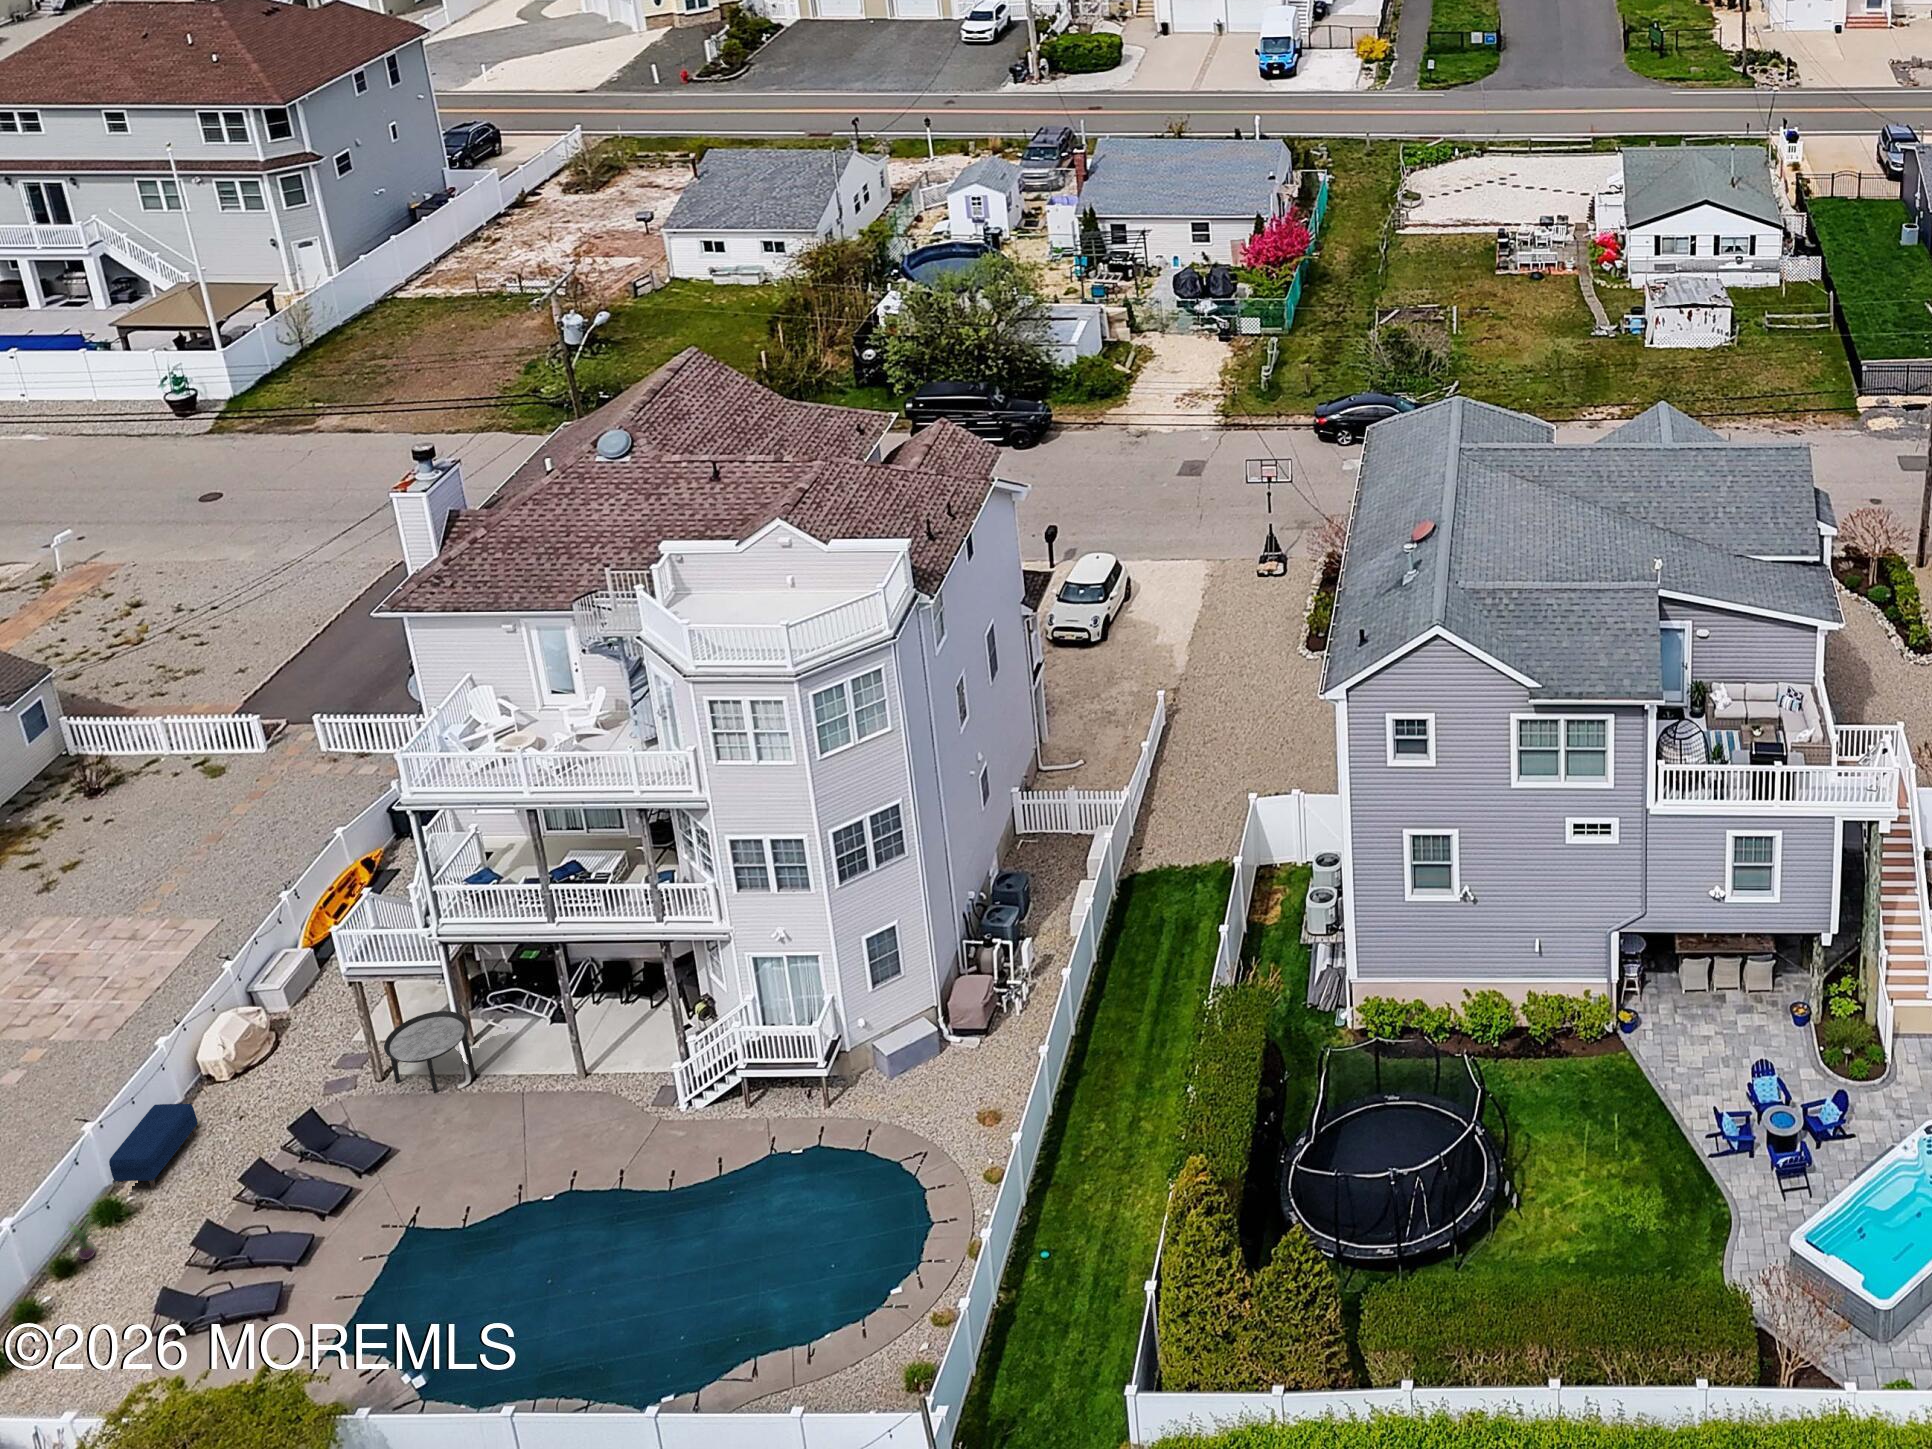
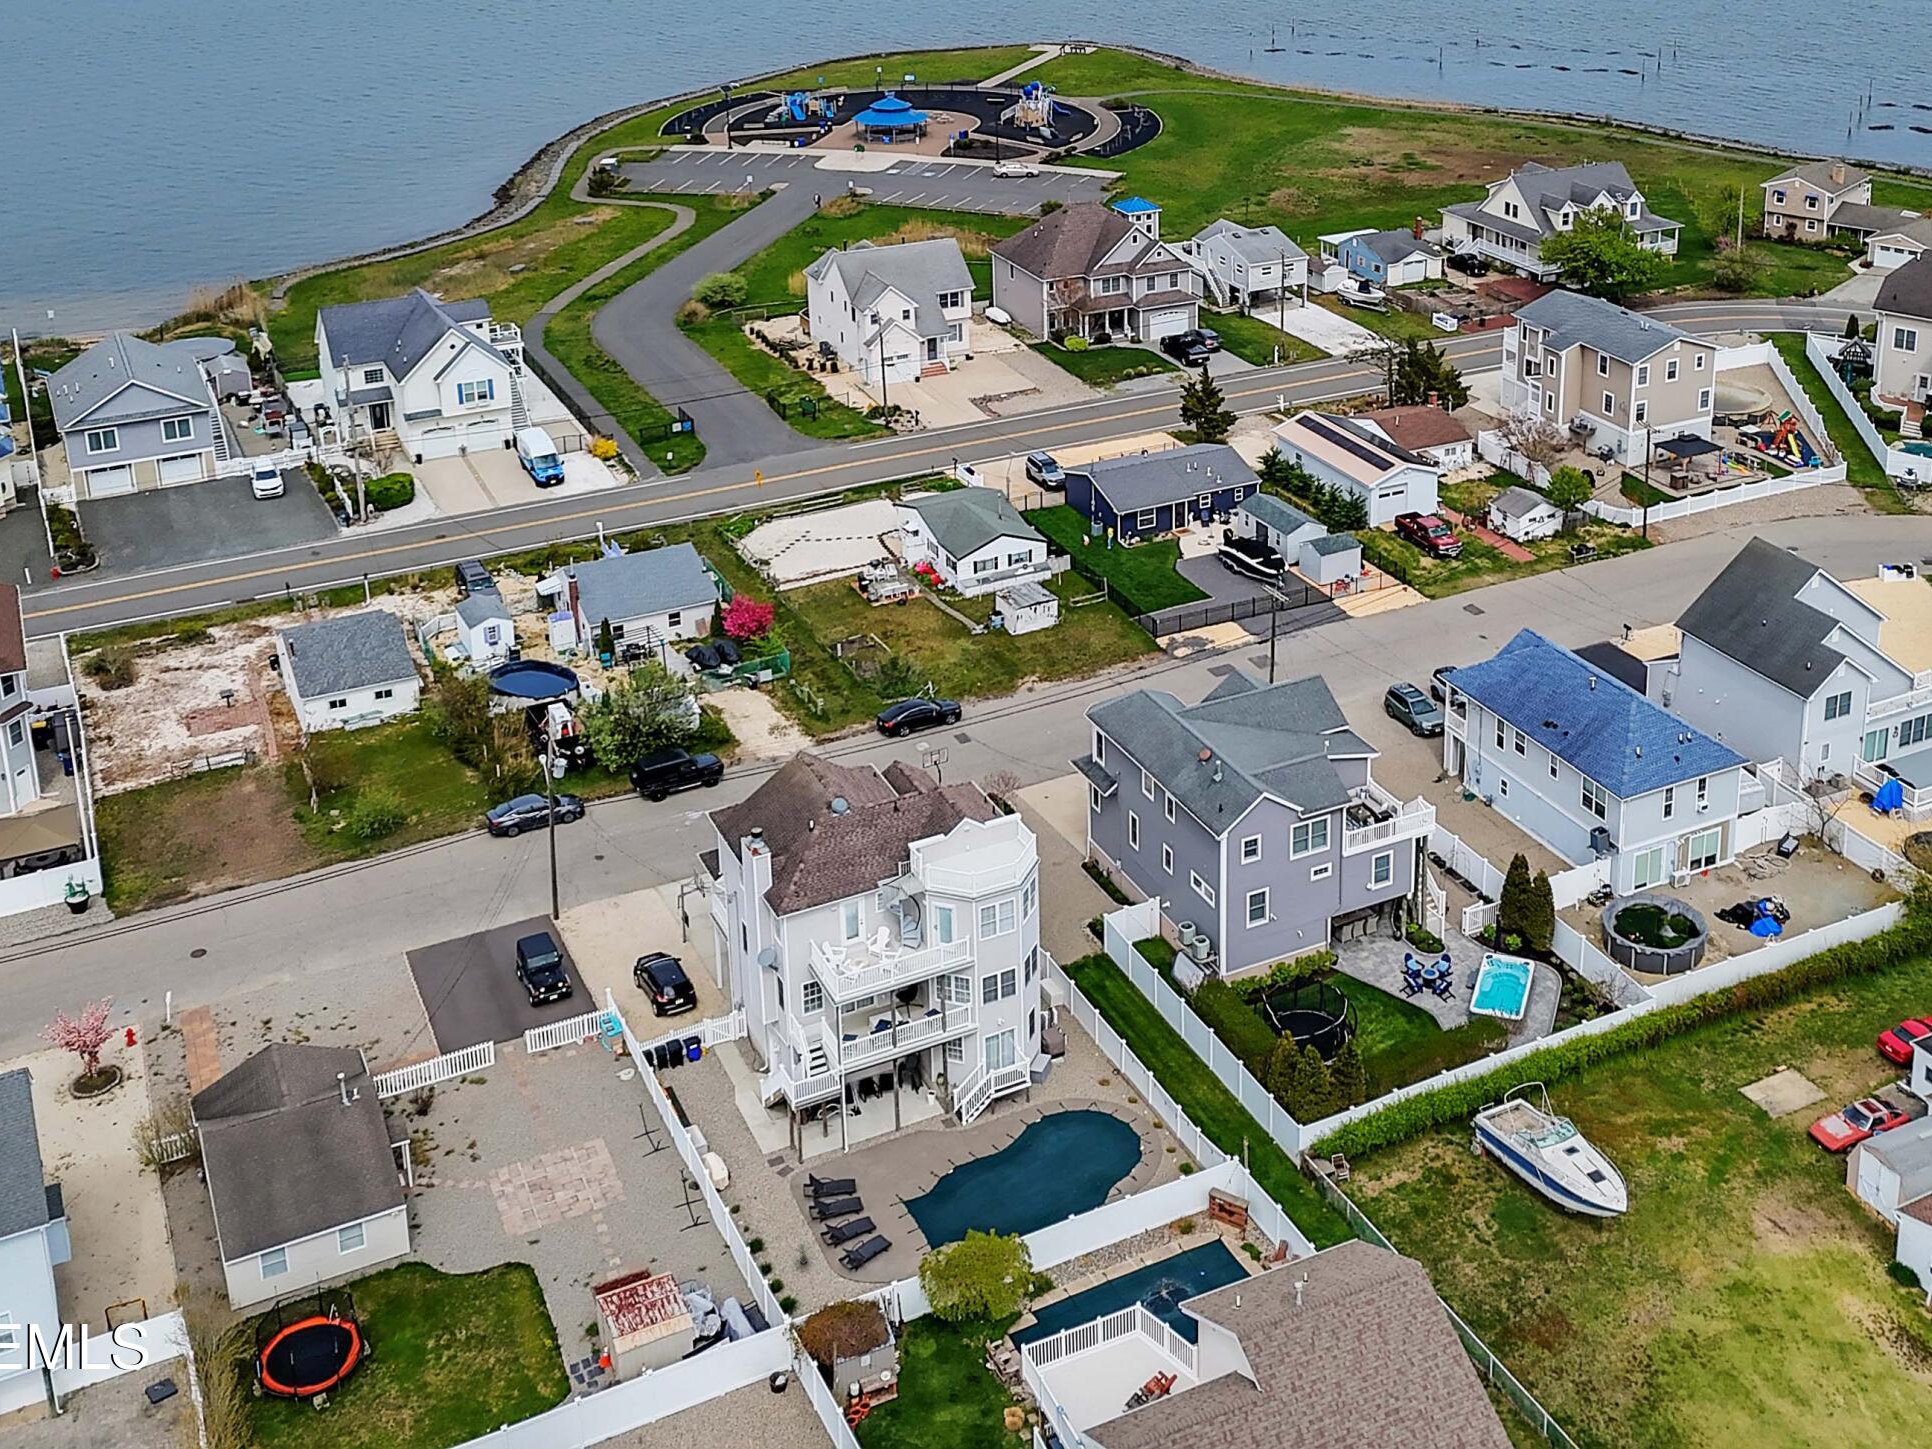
round table: present [384,1011,472,1093] -> none [828,1119,869,1161]
bench: present [109,1104,198,1189] -> none [758,1193,792,1239]

